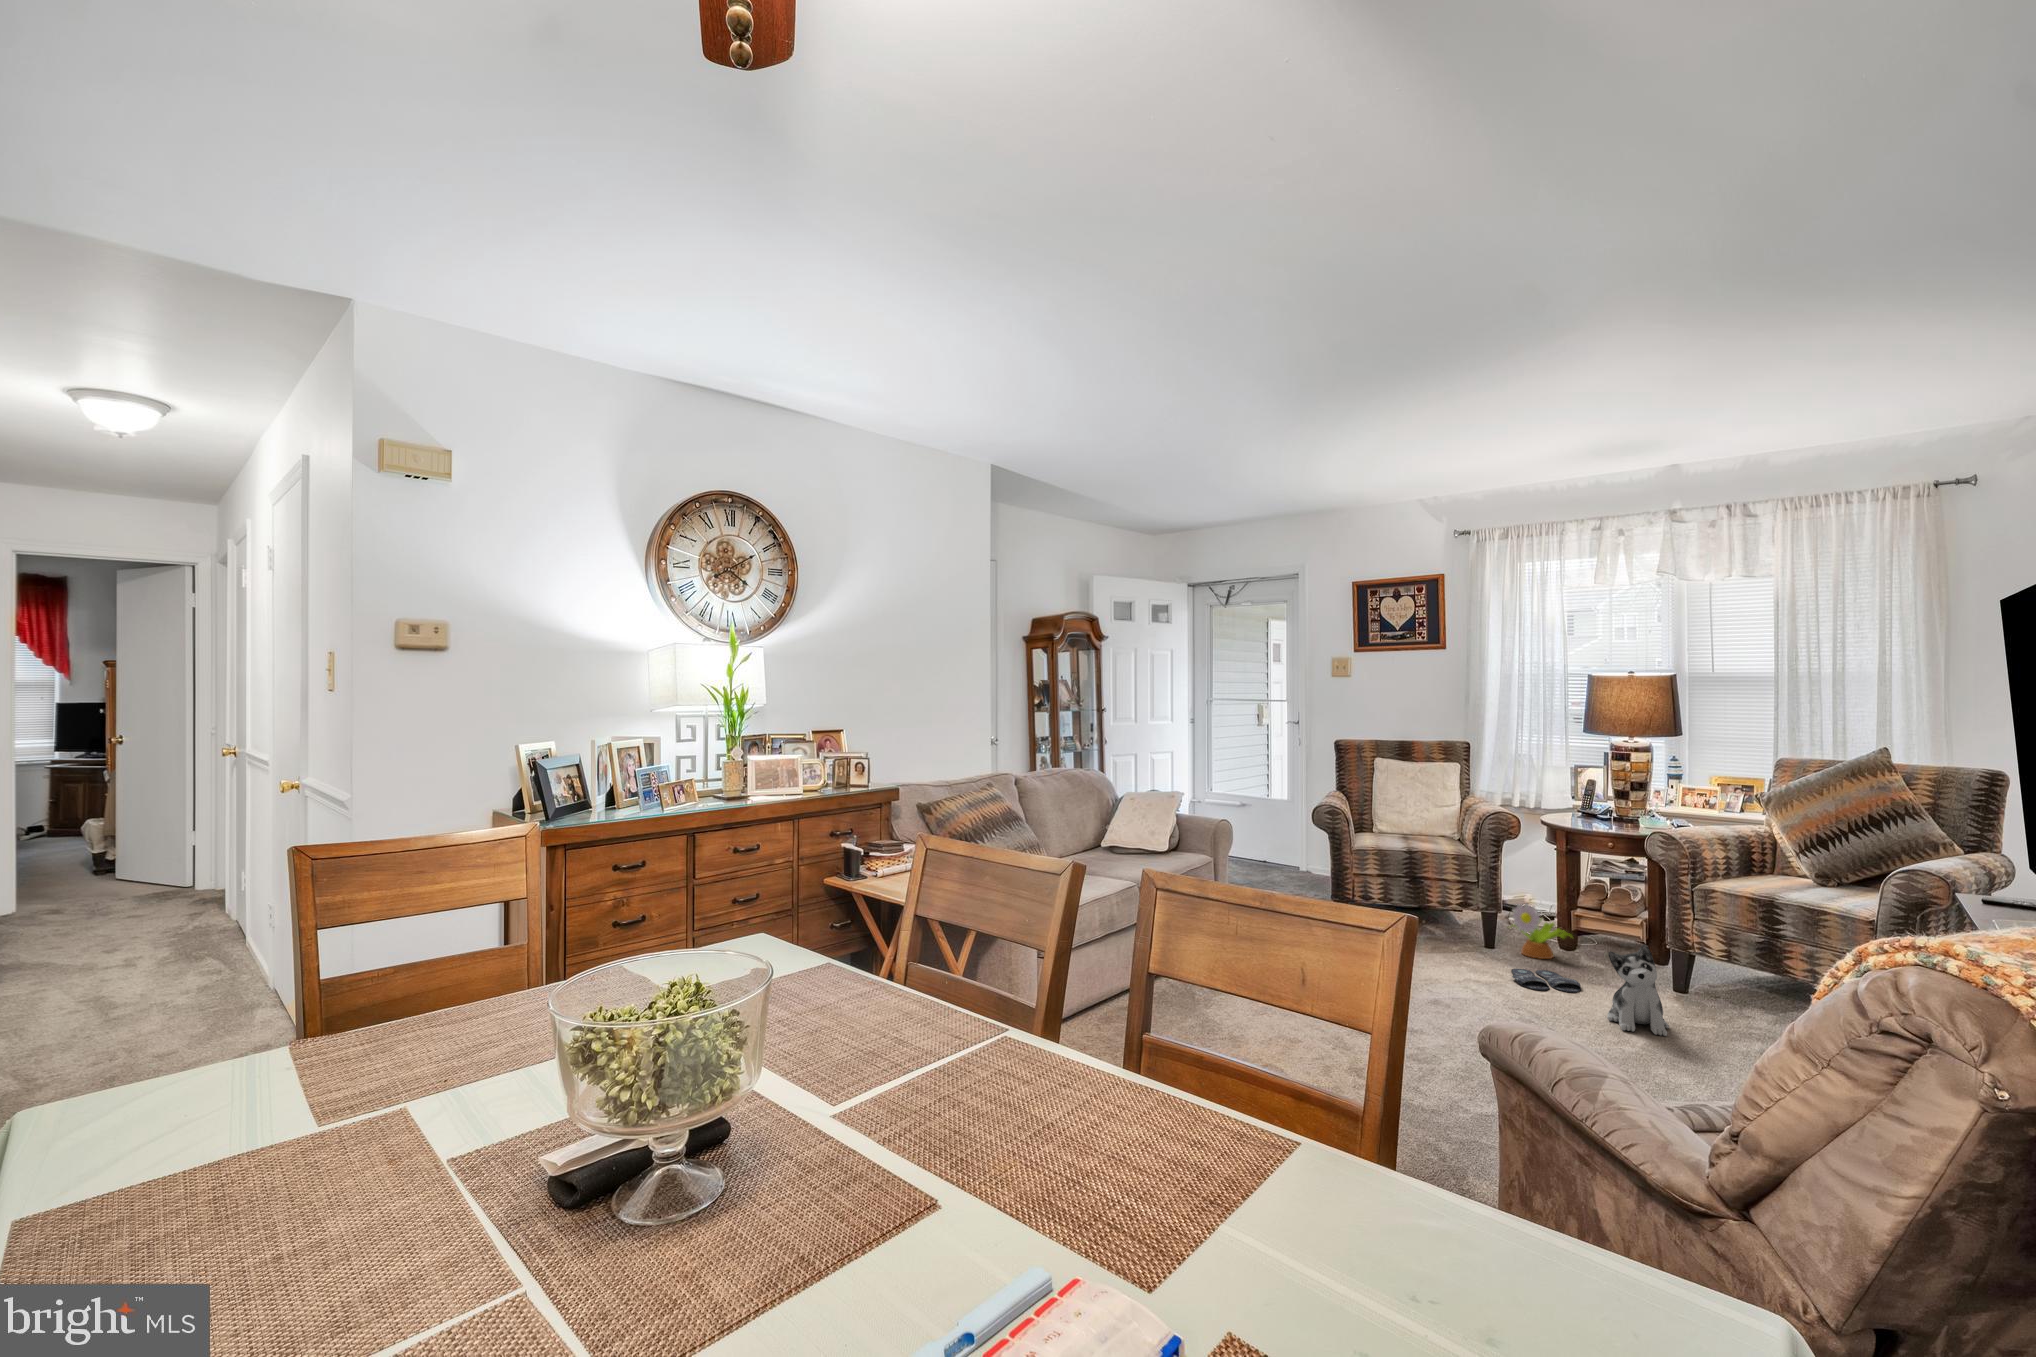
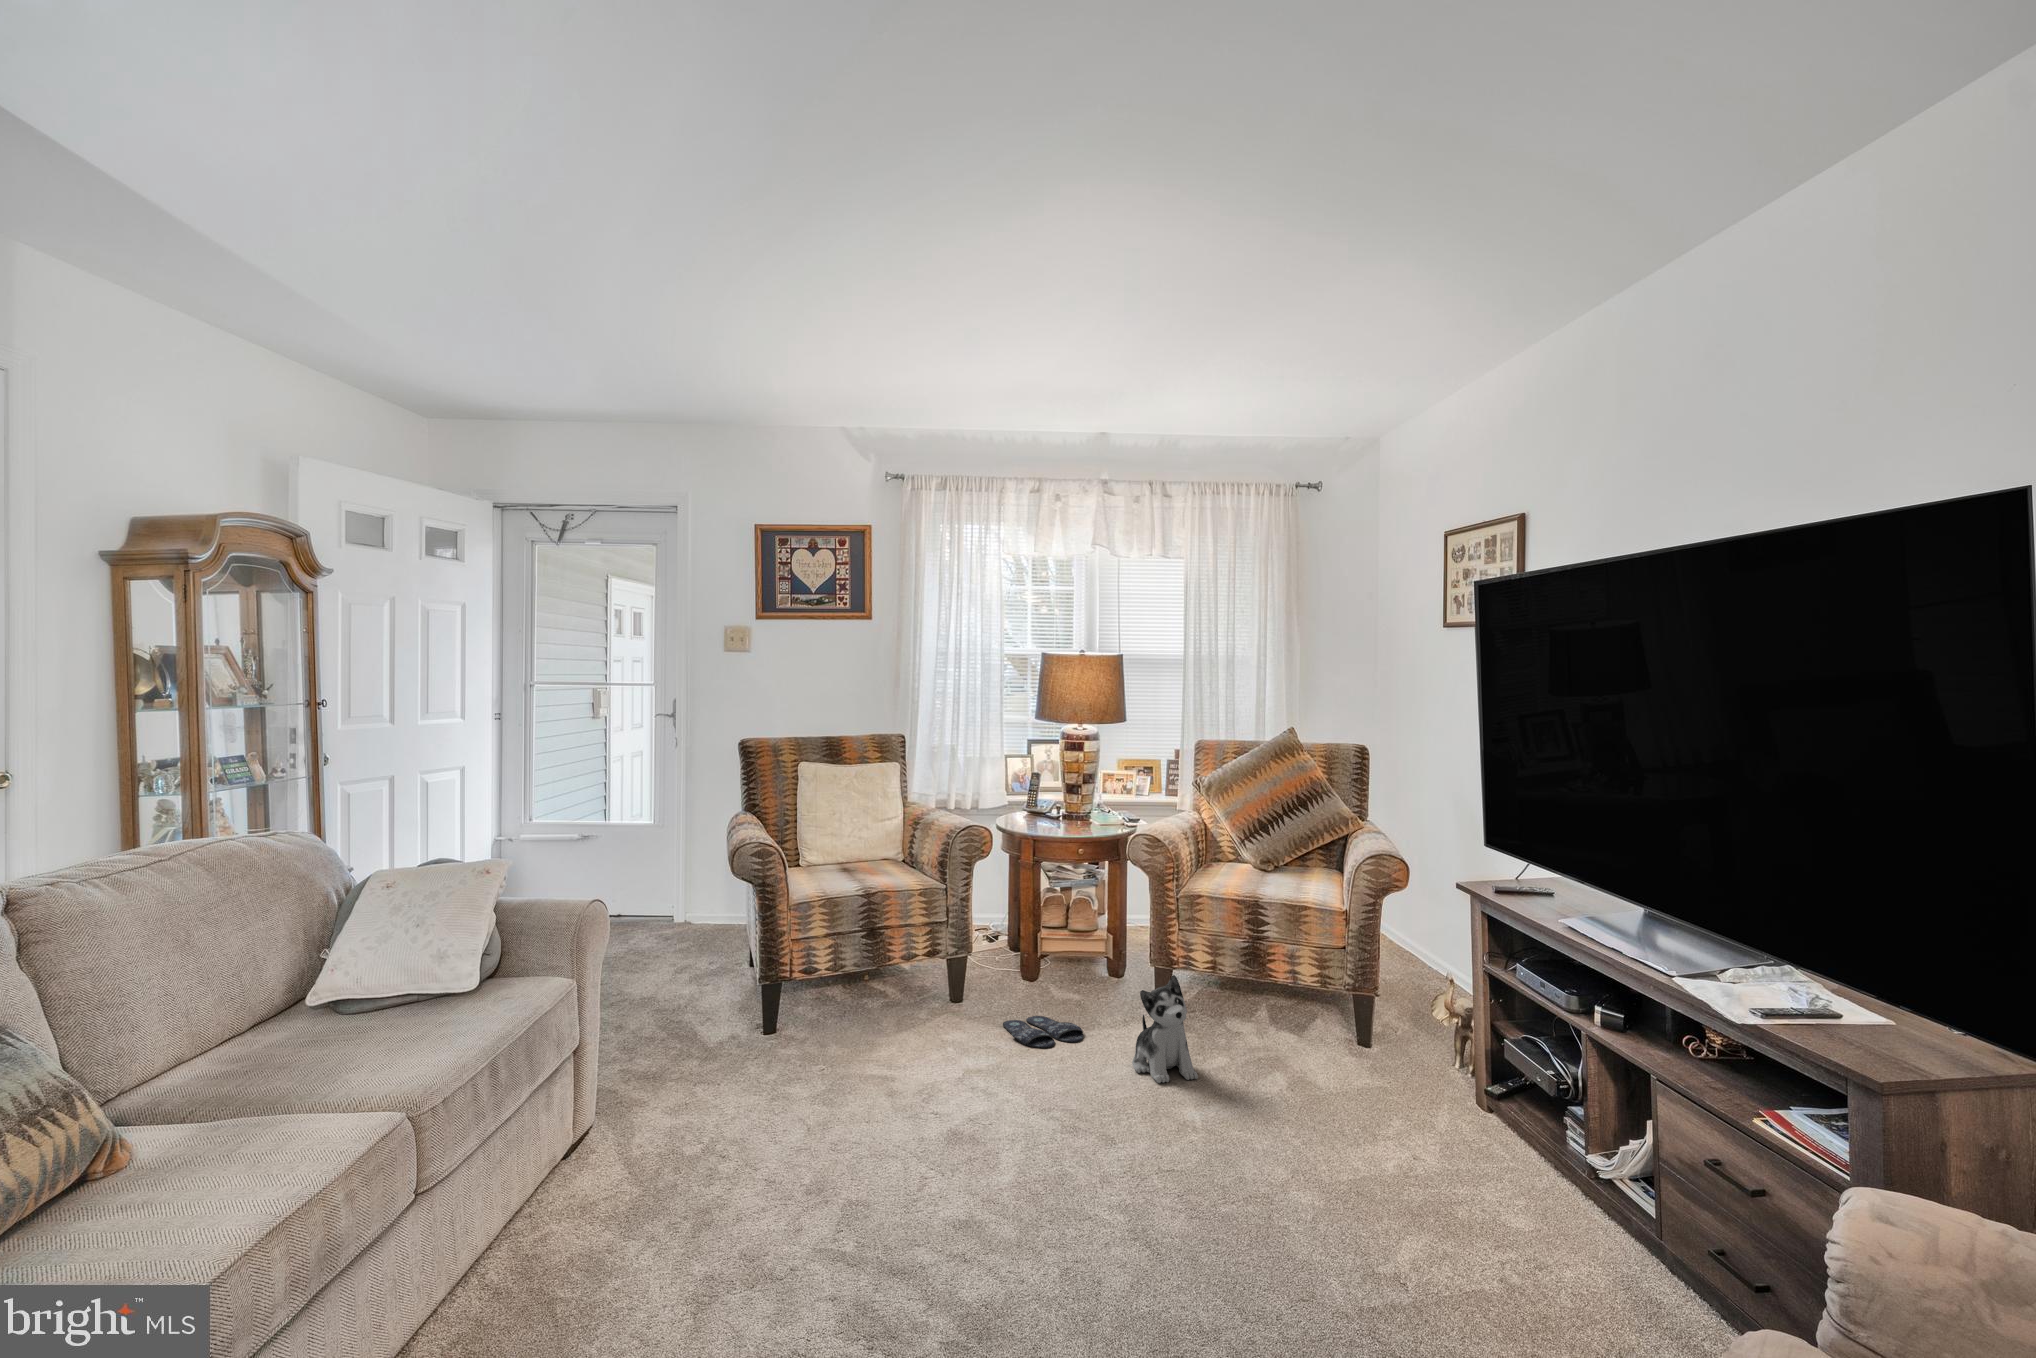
decorative plant: present [1511,903,1572,959] -> none [978,934,1051,1000]

